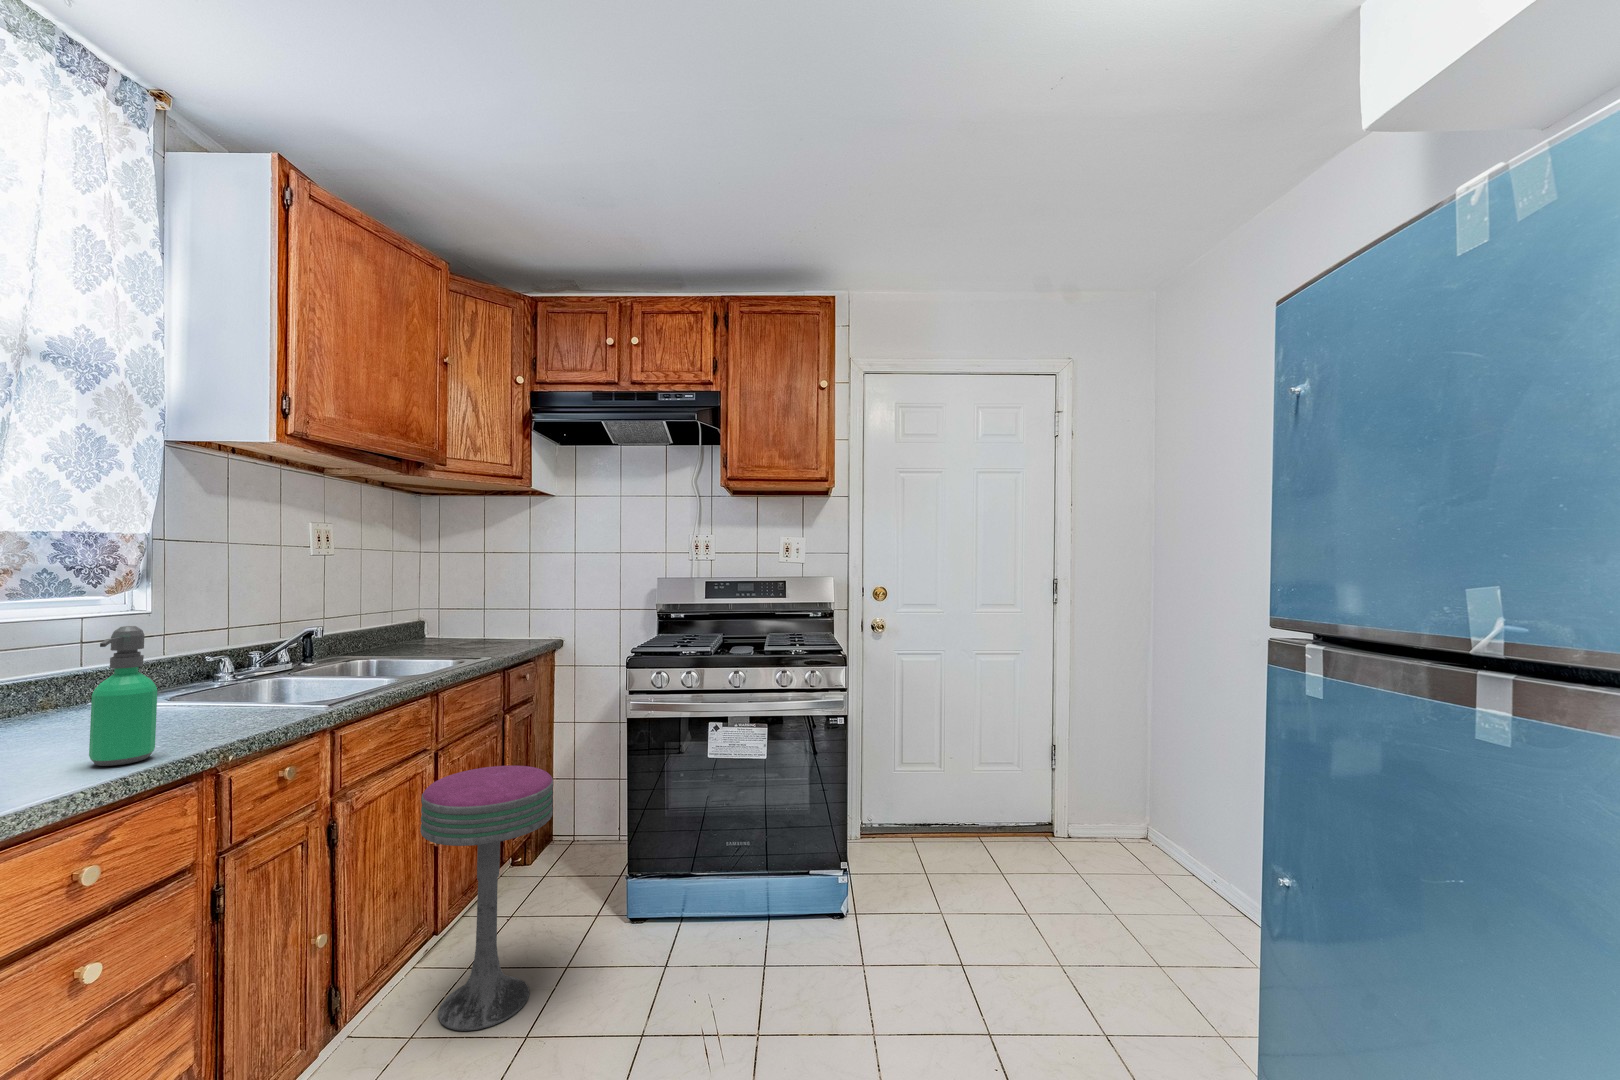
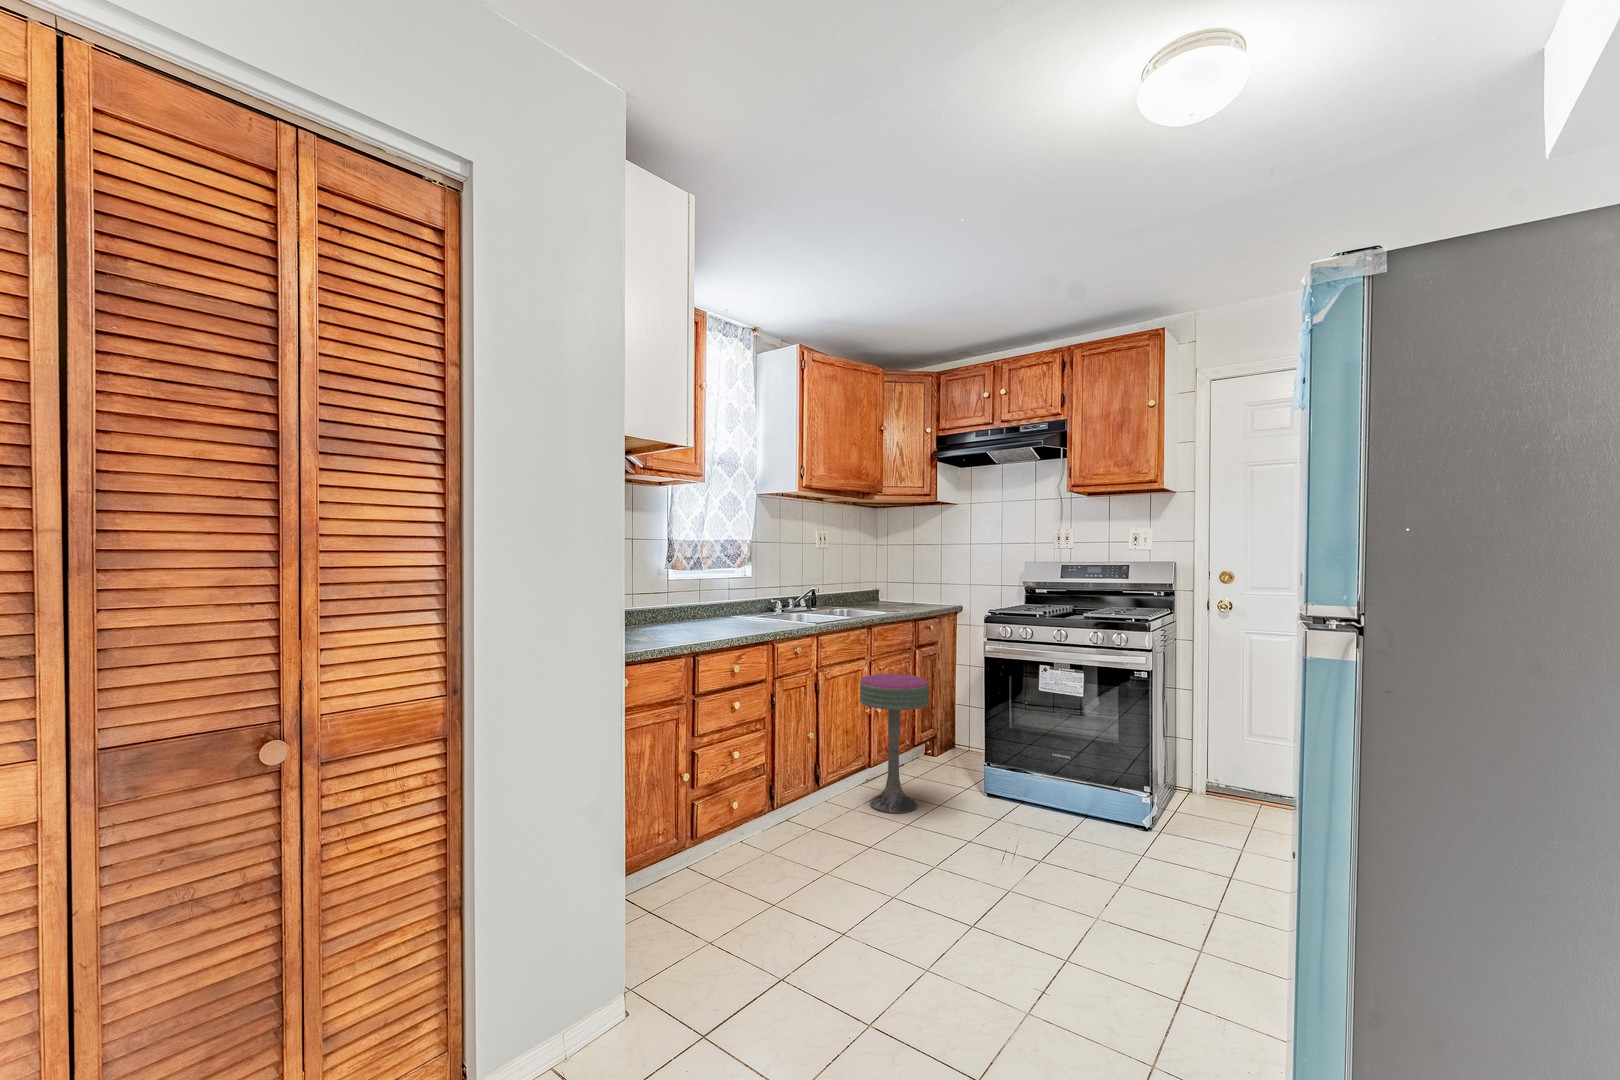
soap dispenser: present [89,626,158,766] -> none [735,579,753,633]

